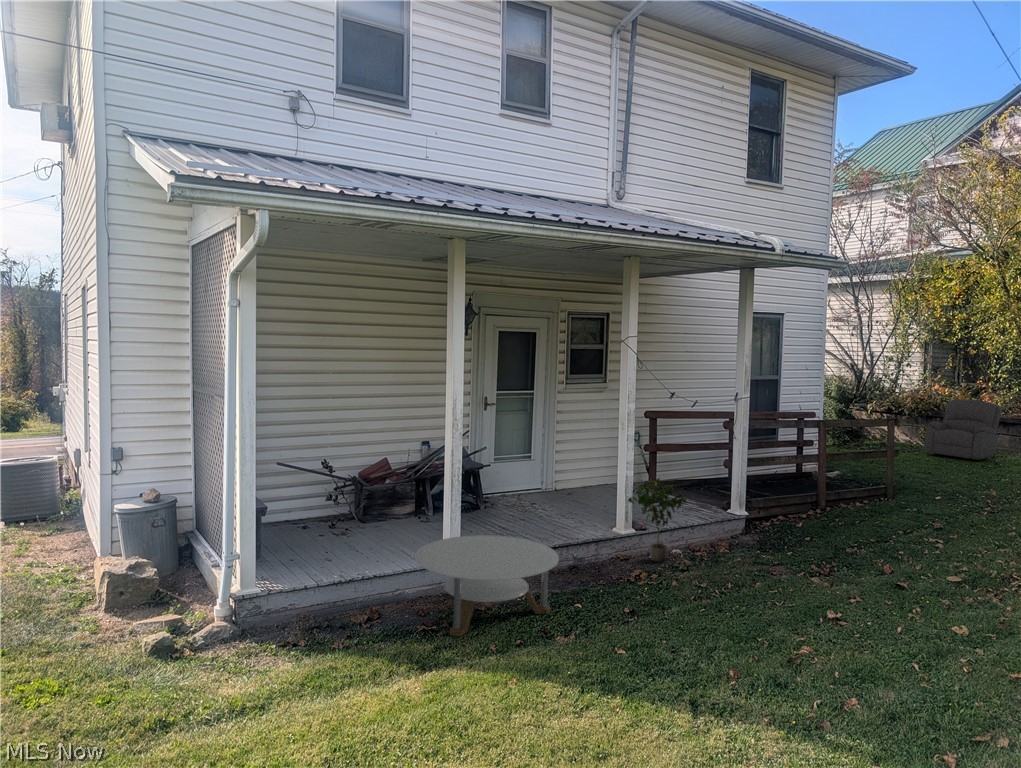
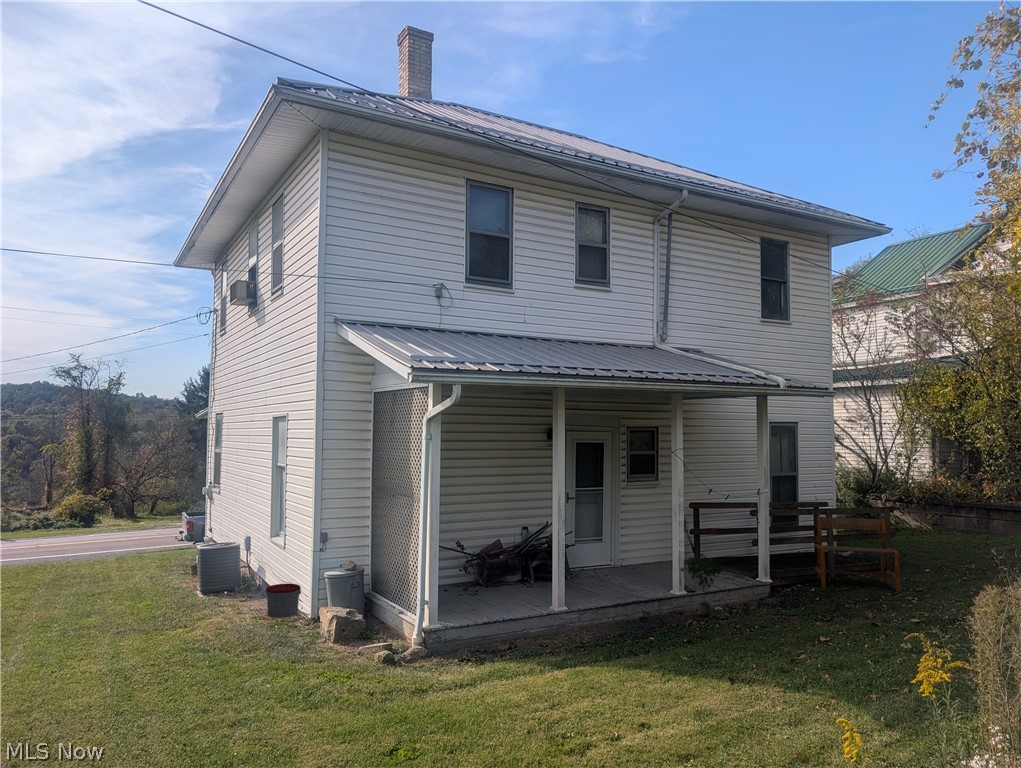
chair: present [925,399,1001,460] -> none [932,489,997,542]
bench: none [798,429,907,524] -> present [815,516,900,592]
bucket: none [32,520,89,569] -> present [266,584,301,617]
round table: present [415,535,559,636] -> none [539,593,637,657]

